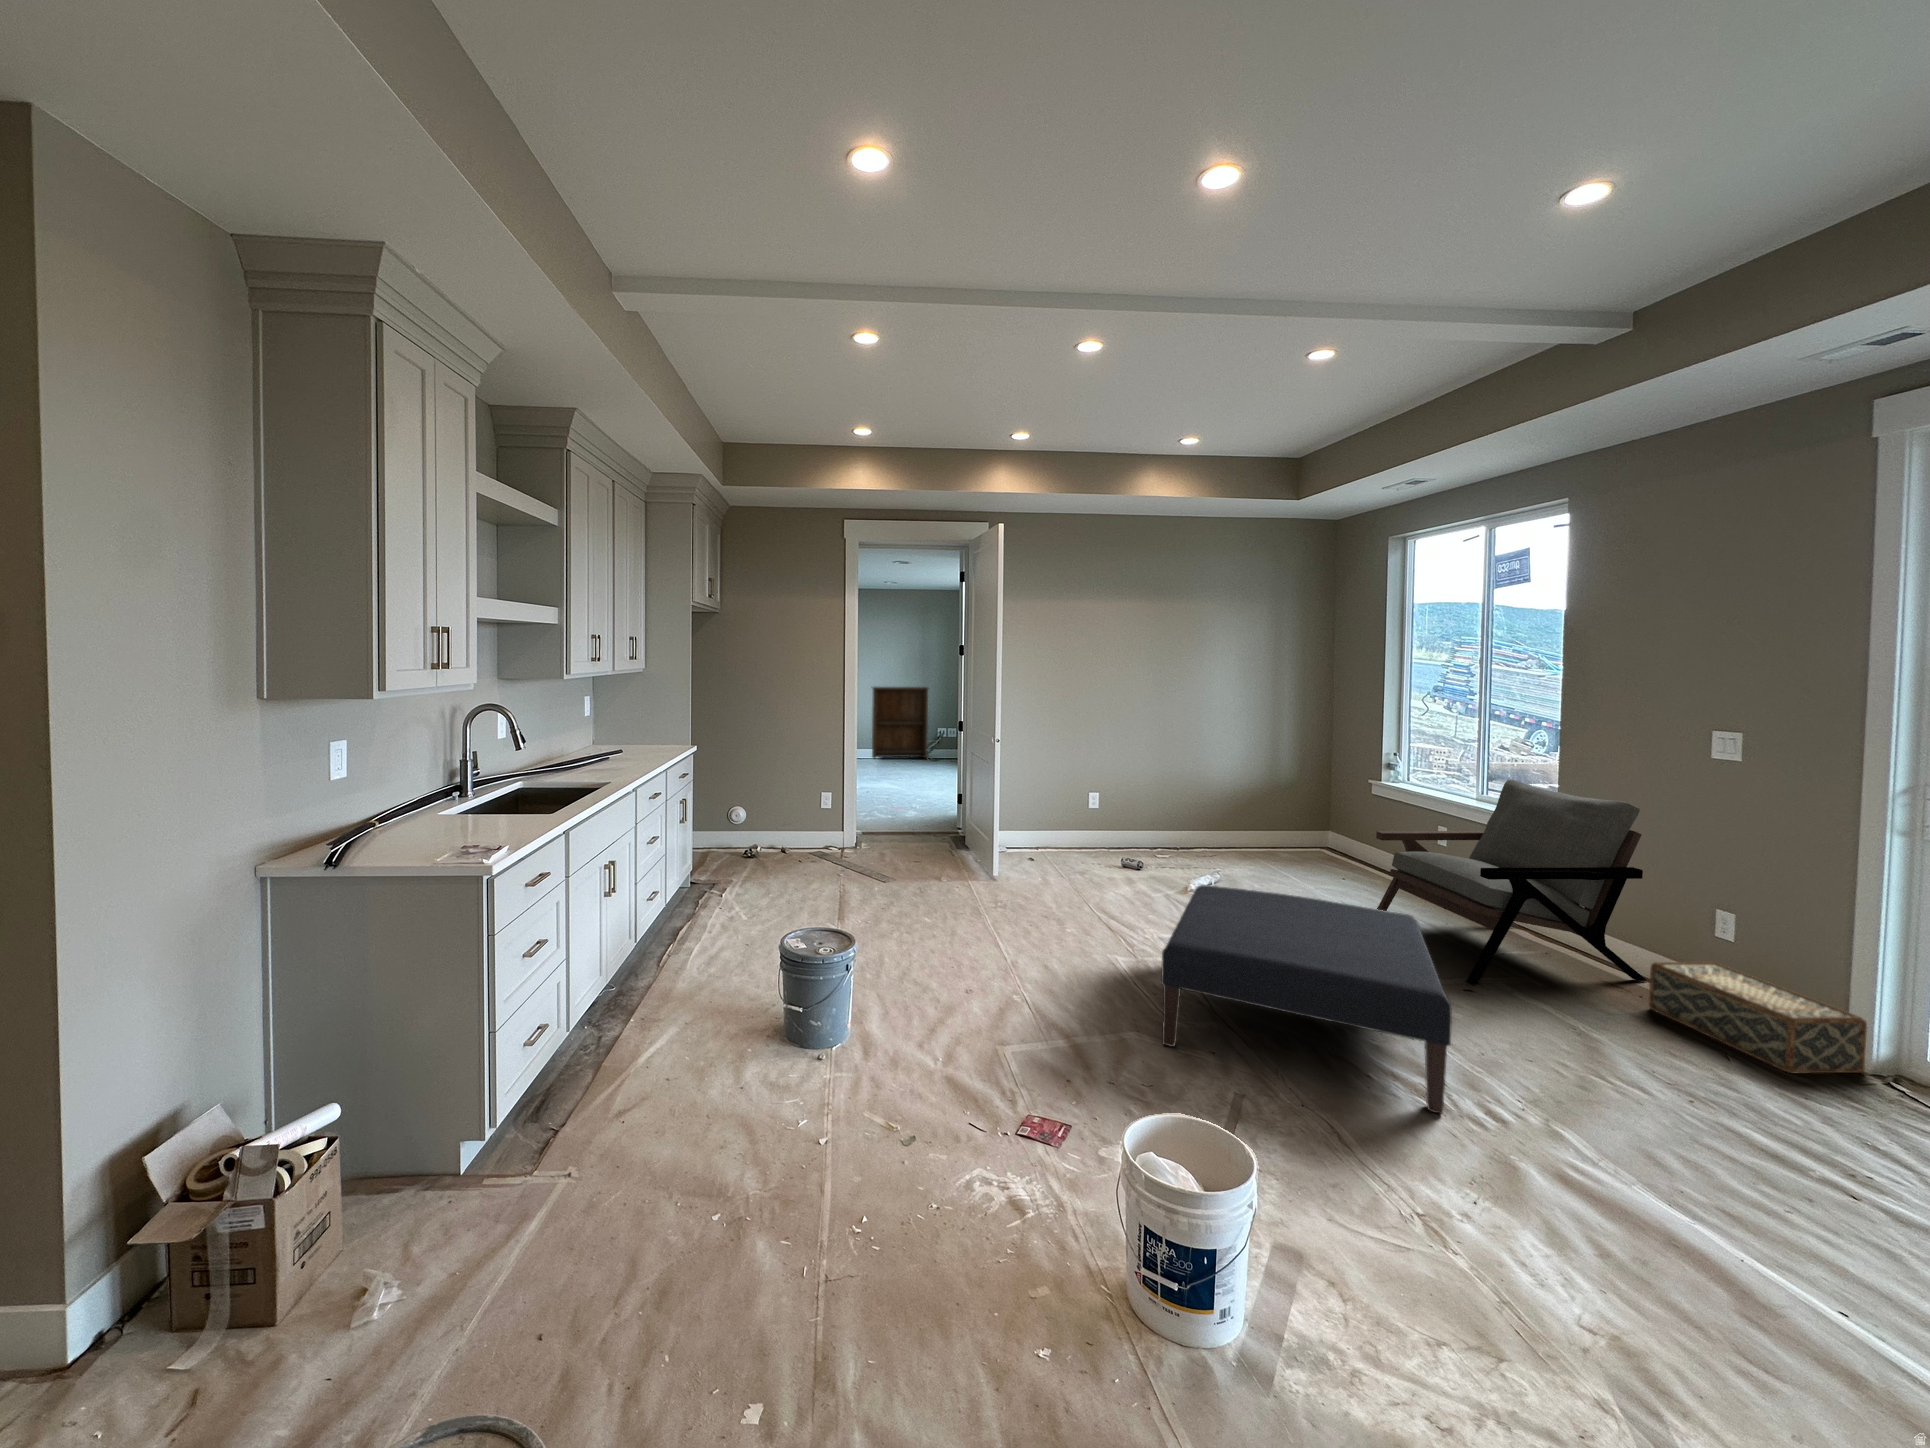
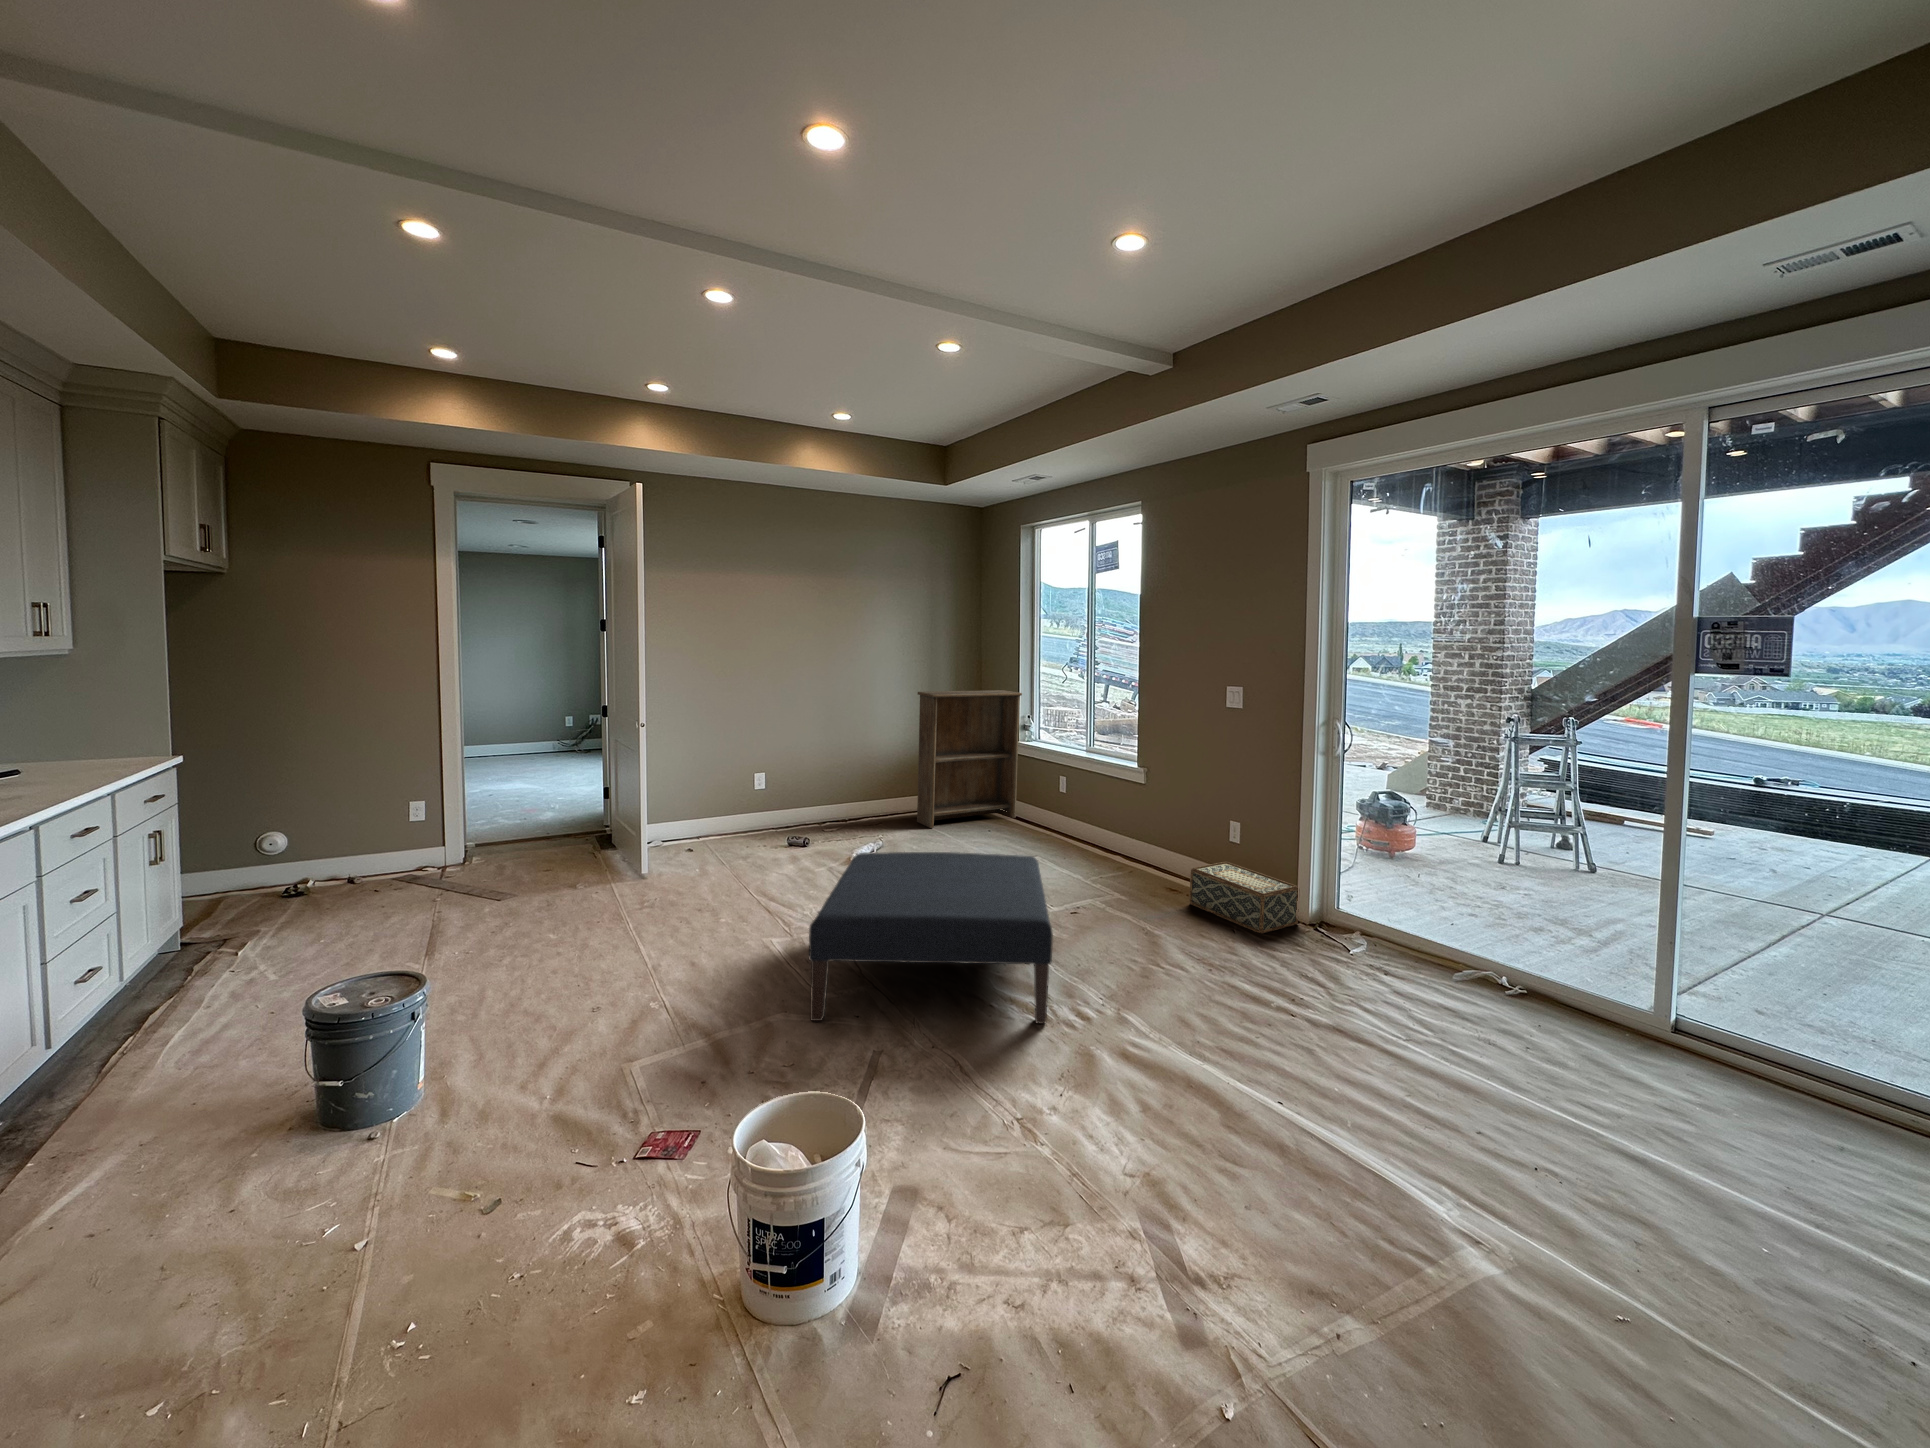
bookshelf: present [872,687,929,759] -> present [917,690,1022,828]
armchair: present [1376,780,1647,984] -> none [1007,734,1191,908]

